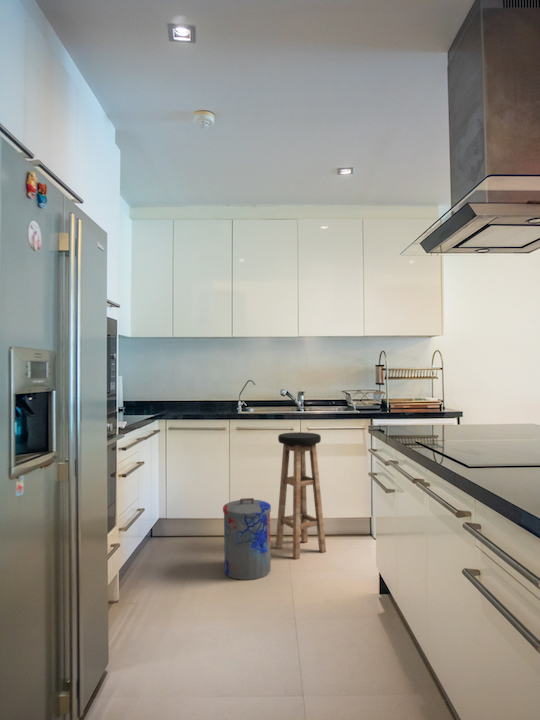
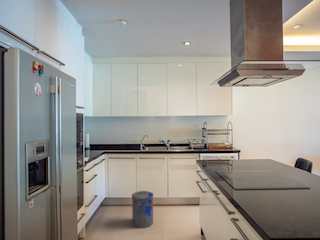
bar stool: present [276,432,326,559] -> none [156,160,179,218]

